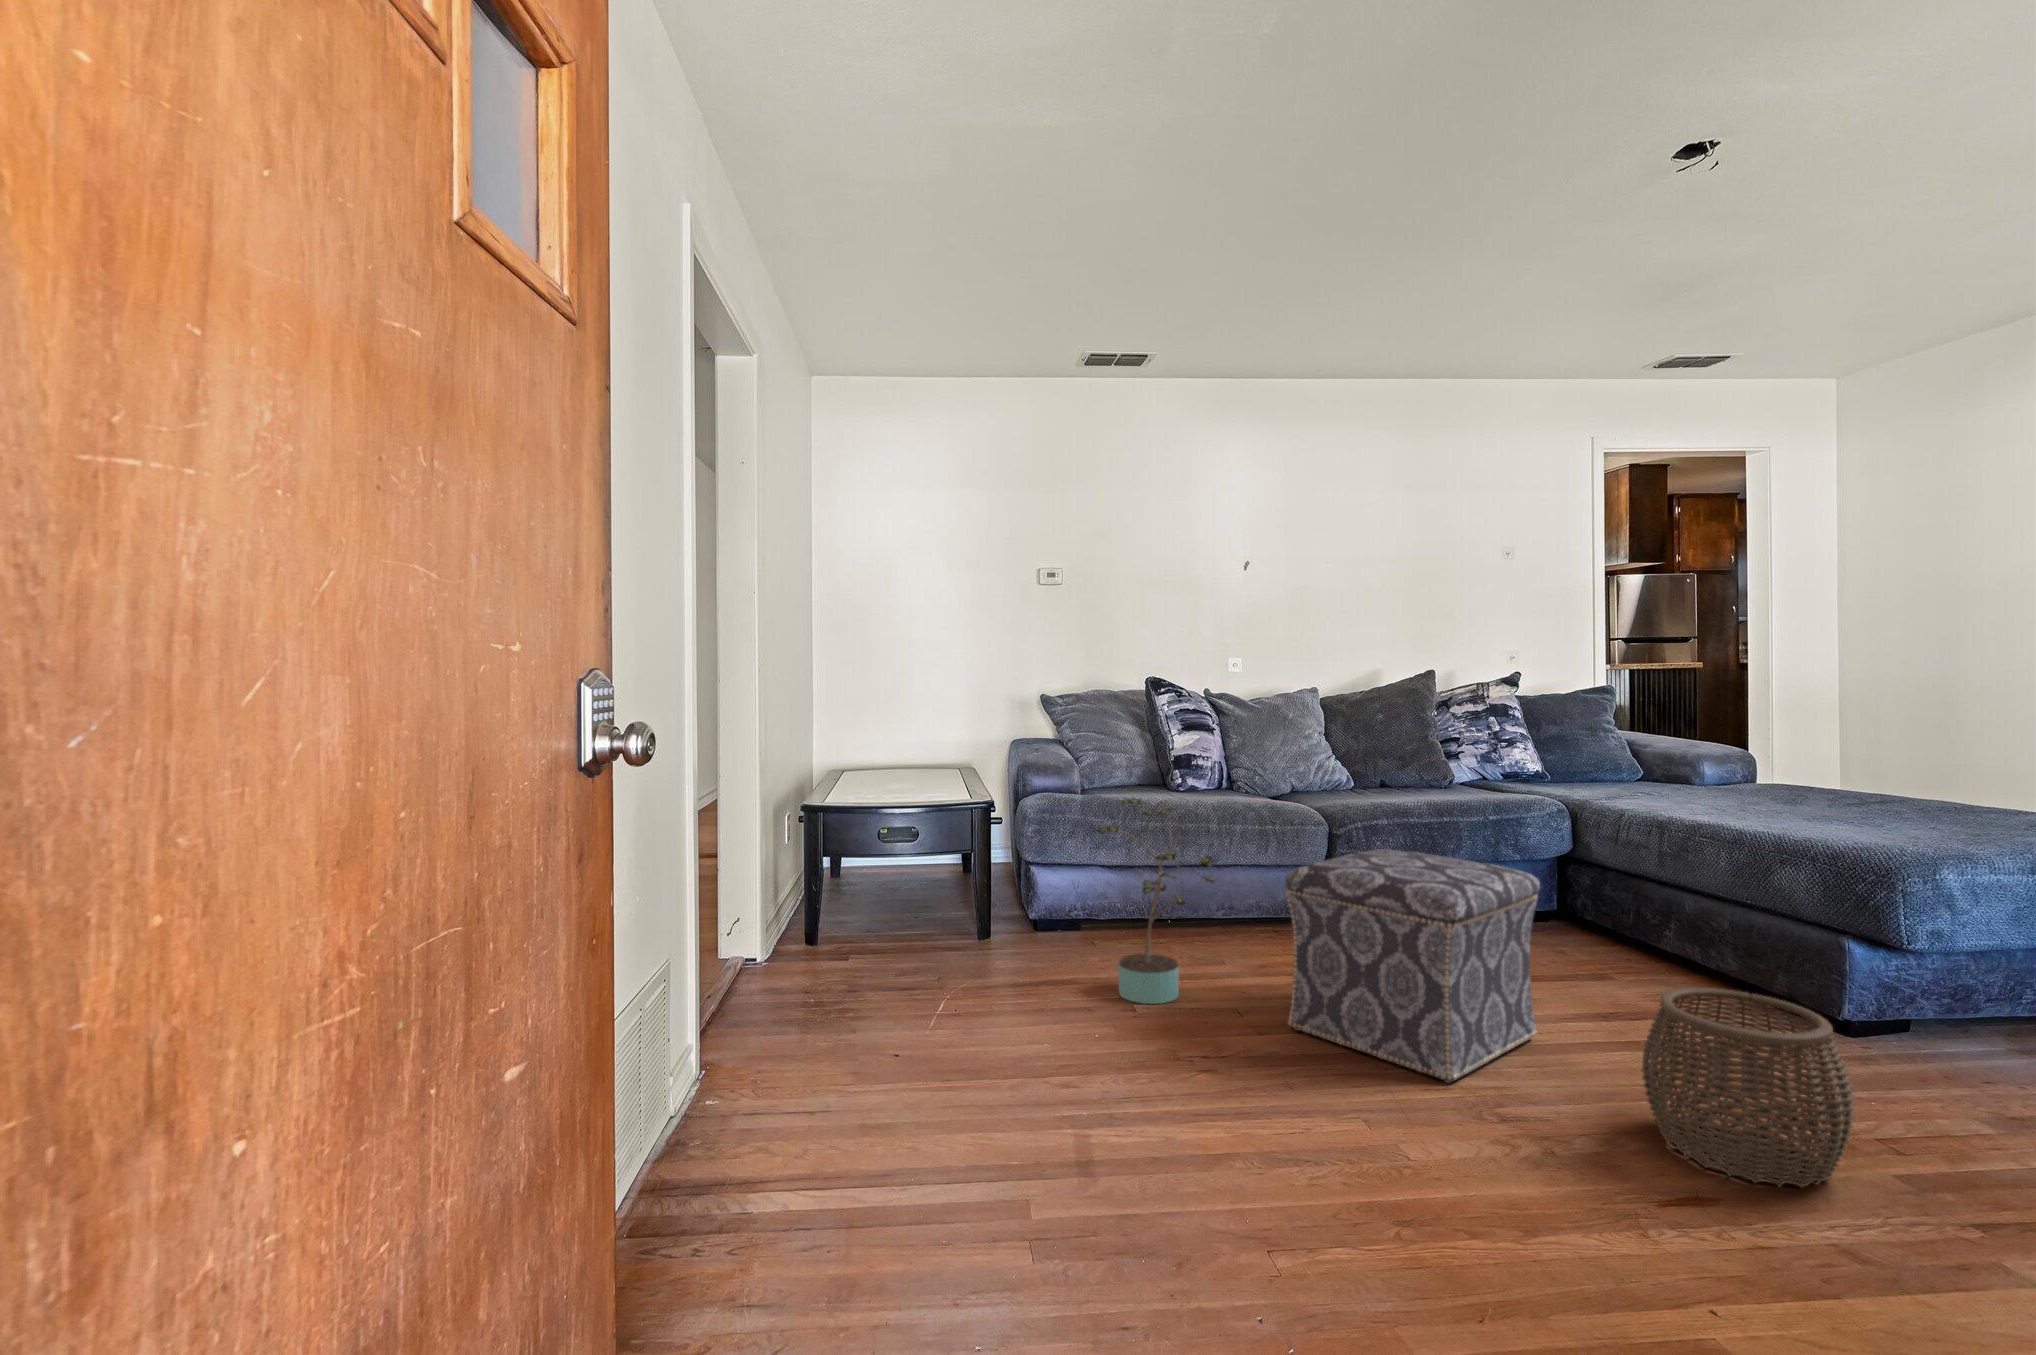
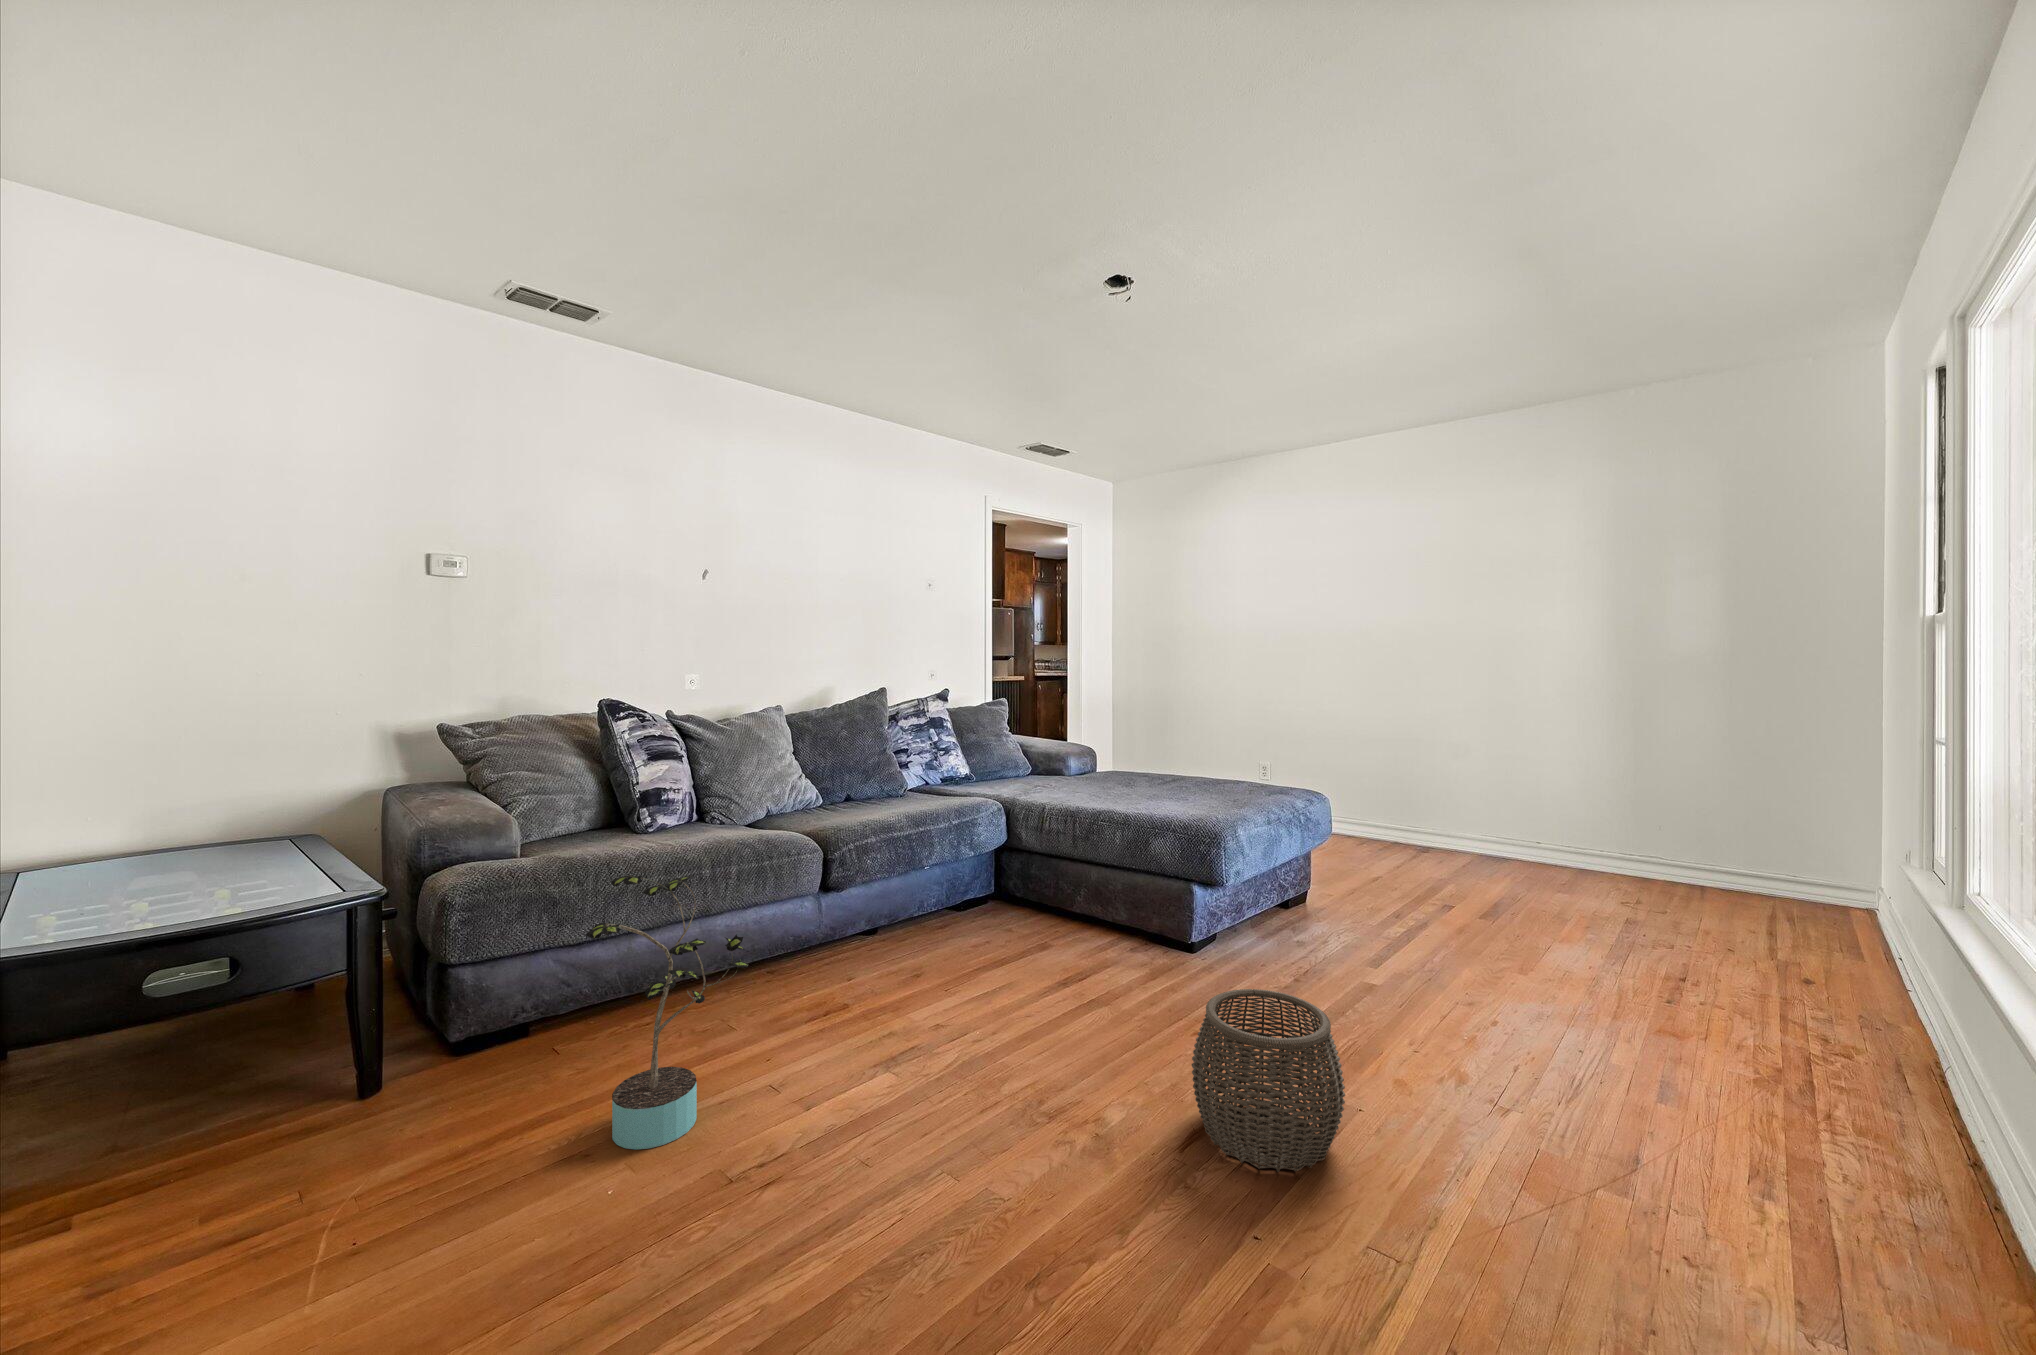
ottoman: present [1285,849,1540,1083] -> none [842,889,1065,1146]

